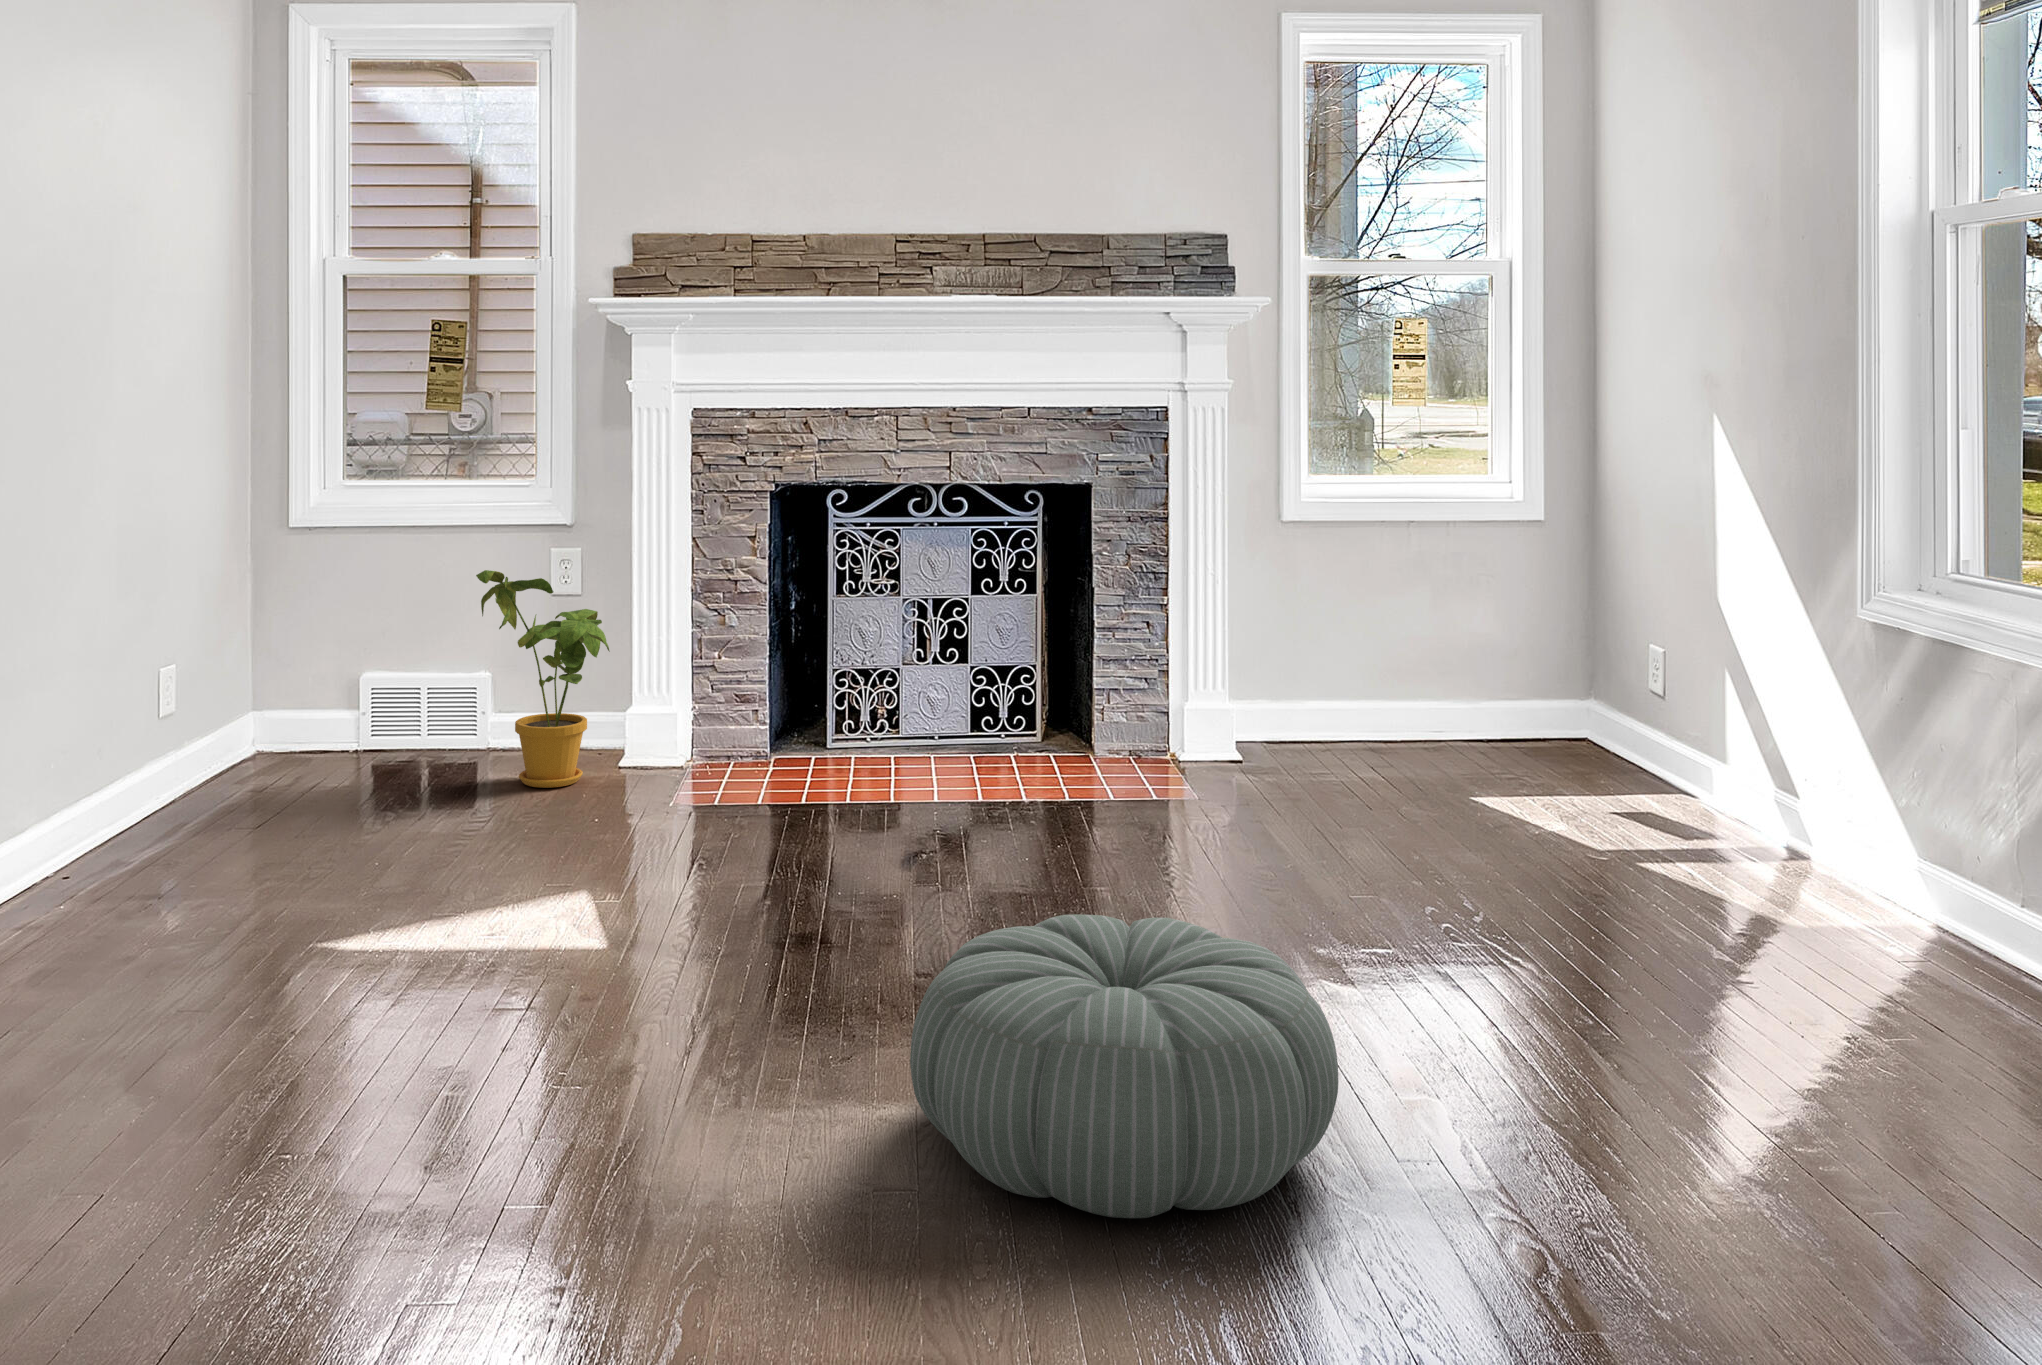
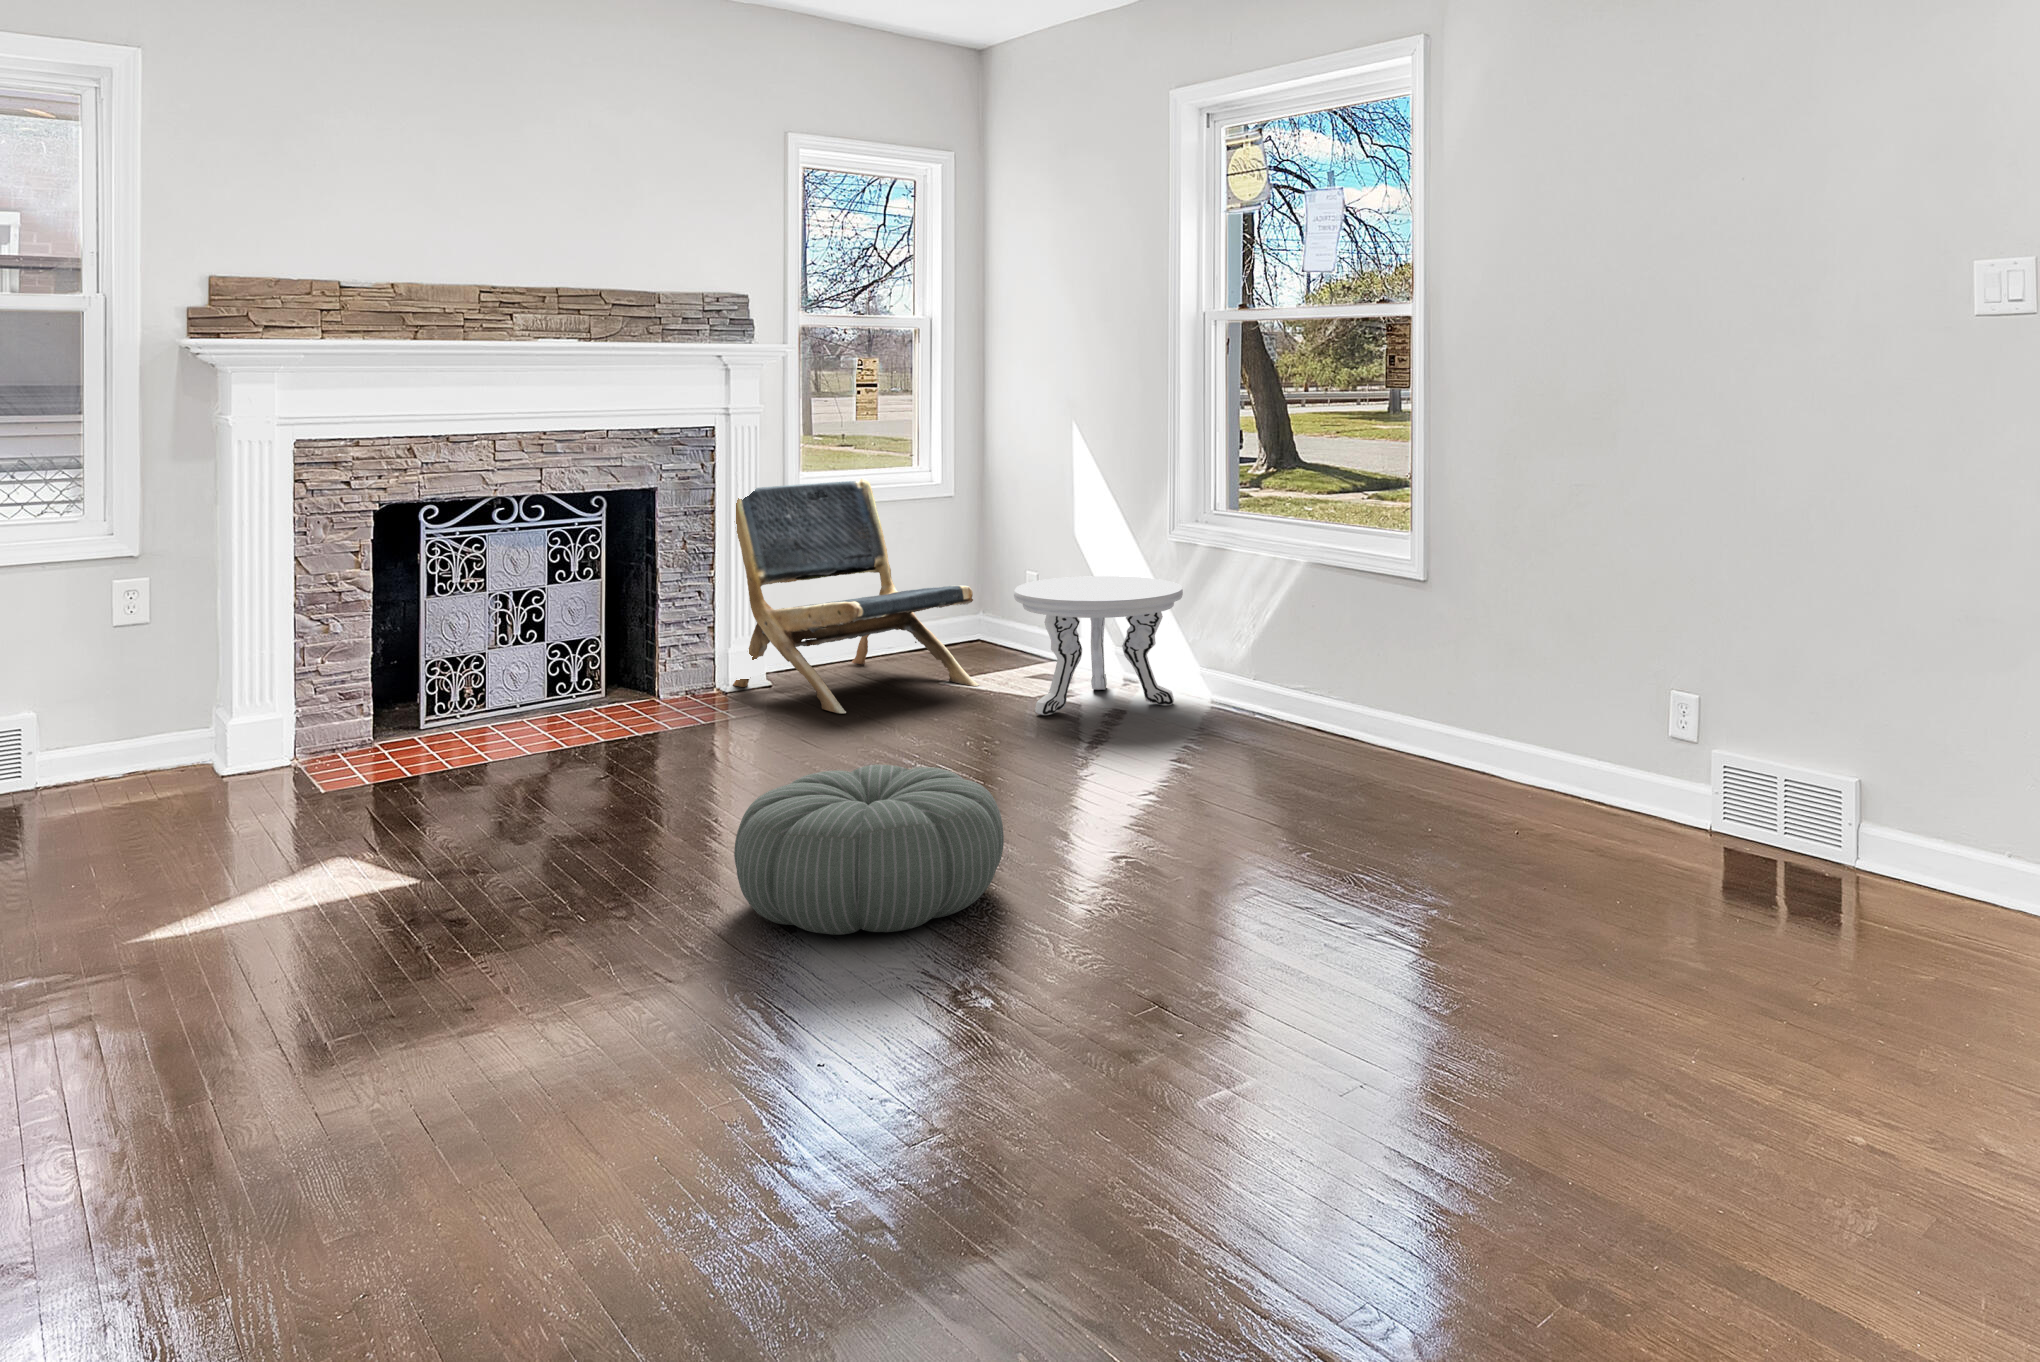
lounge chair: none [1187,486,1518,809] -> present [733,478,978,713]
house plant: present [476,570,609,788] -> none [91,603,238,800]
side table: none [1551,652,1847,884] -> present [1014,576,1183,715]

